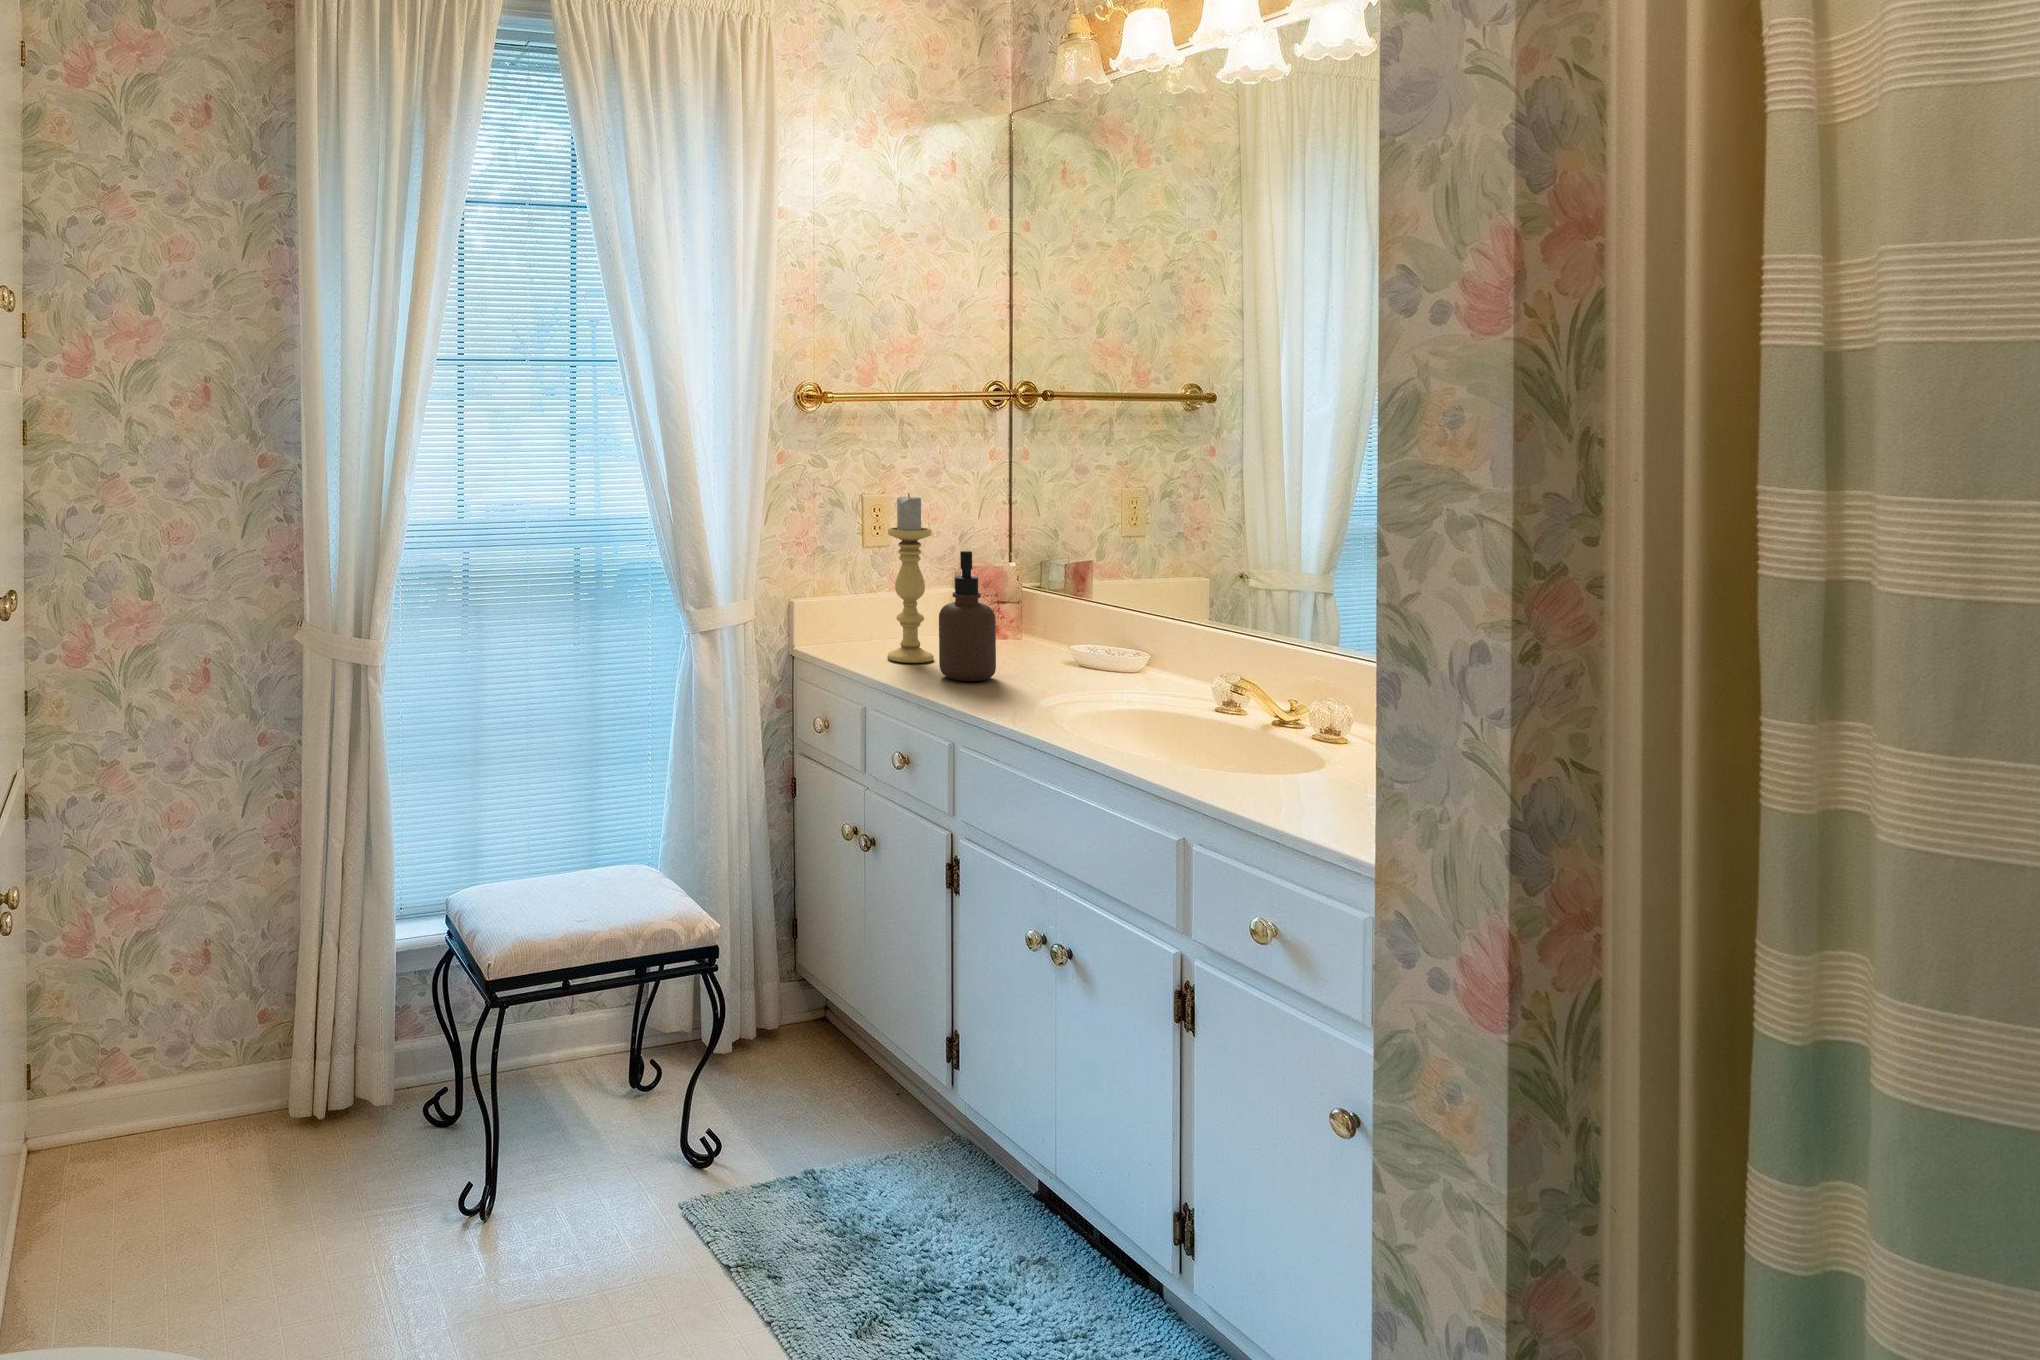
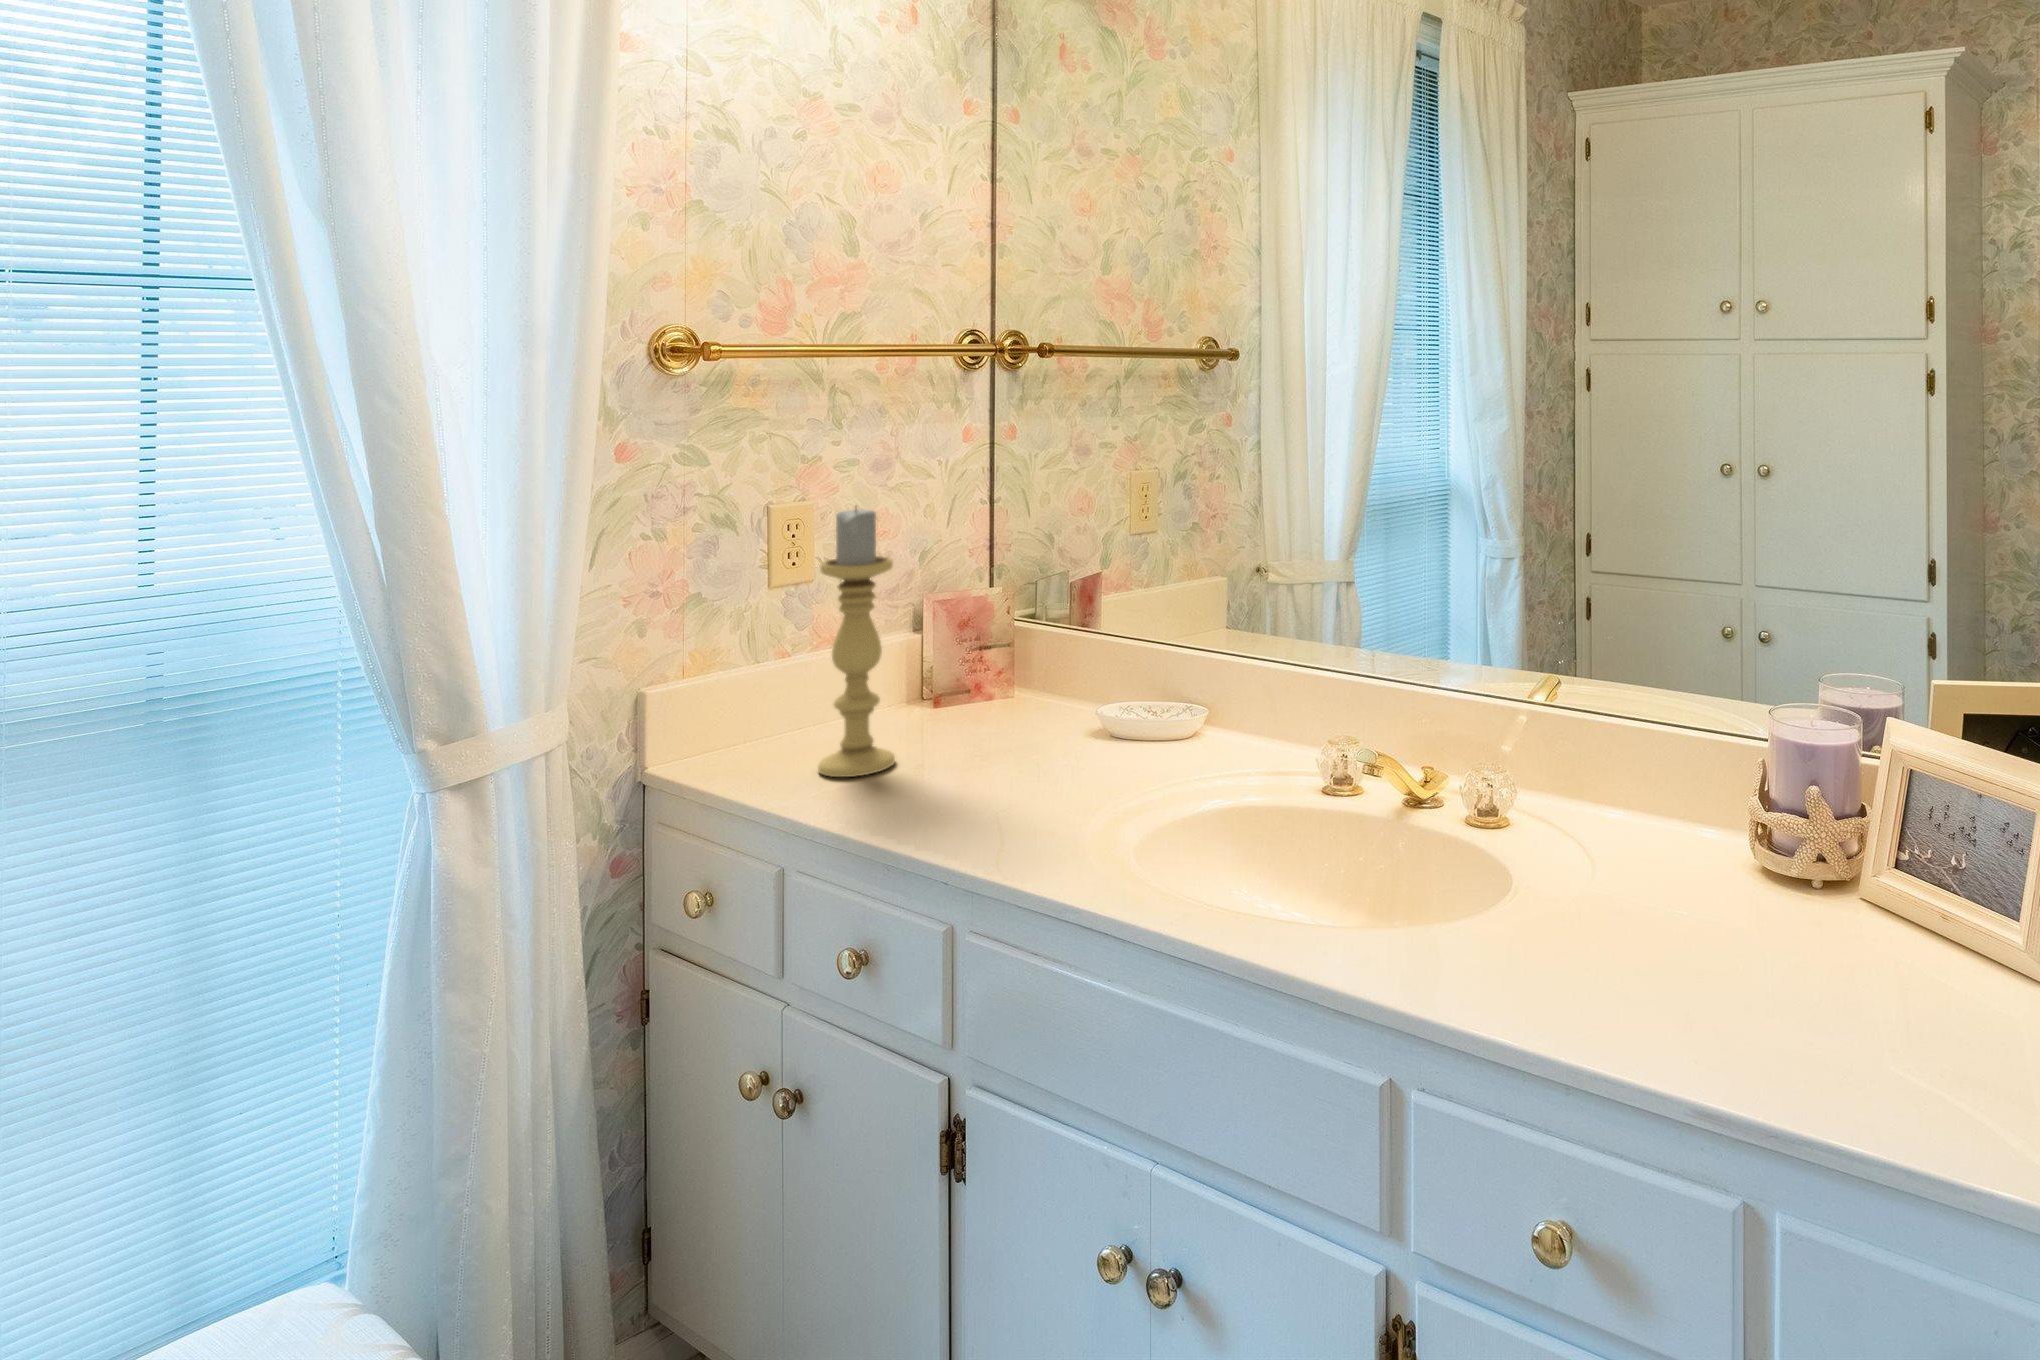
soap dispenser: present [939,551,996,681] -> none [913,594,1004,802]

